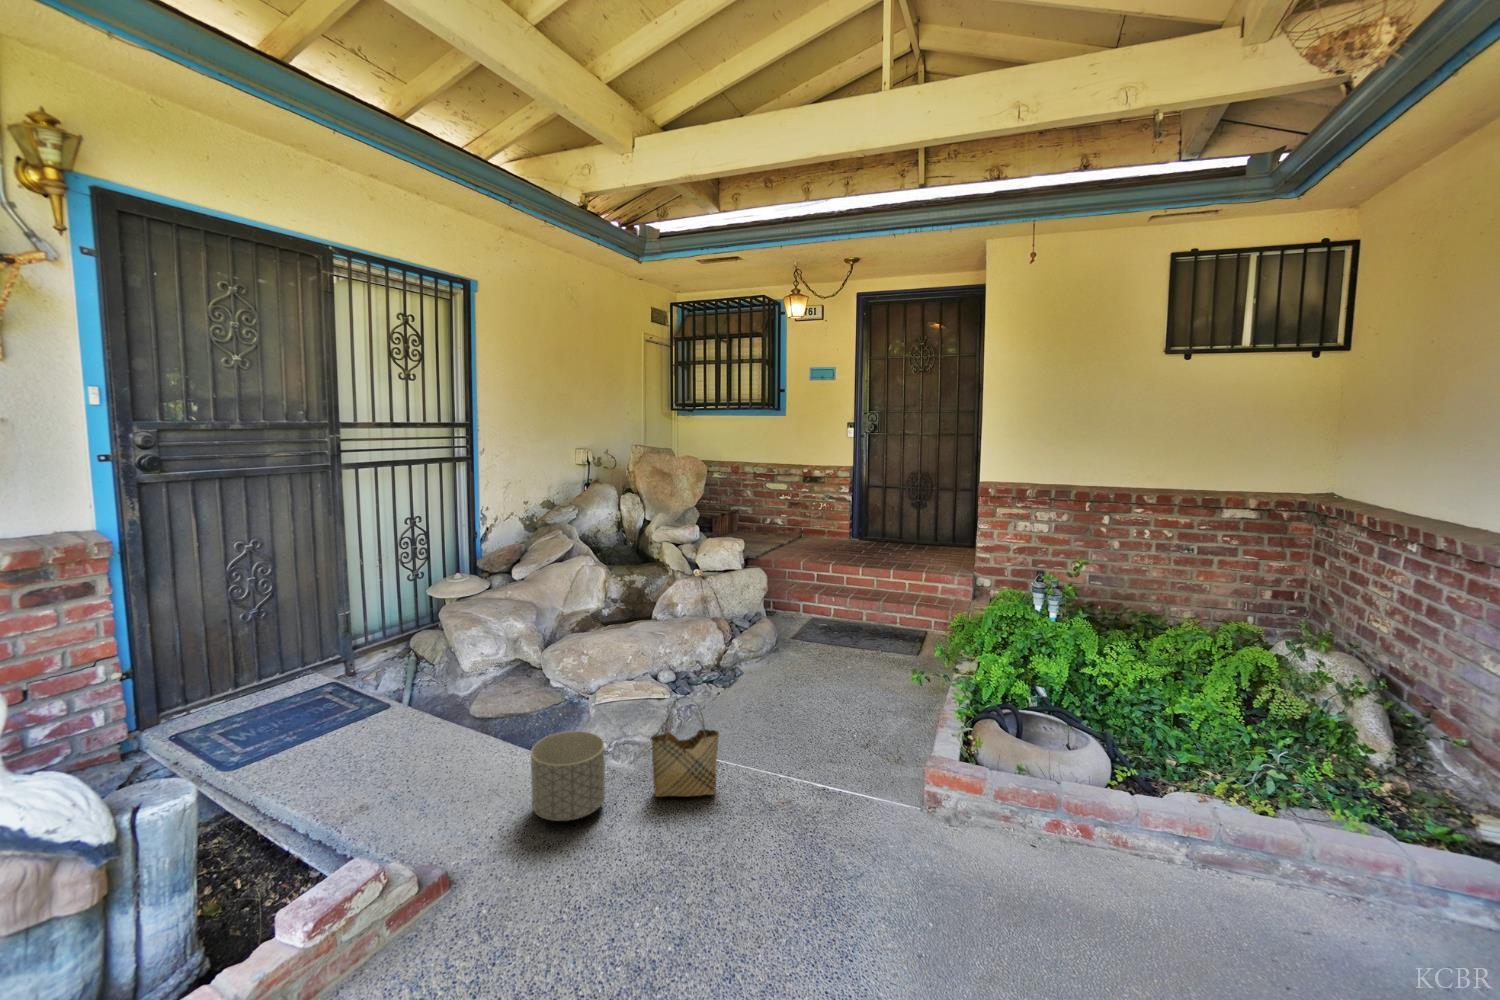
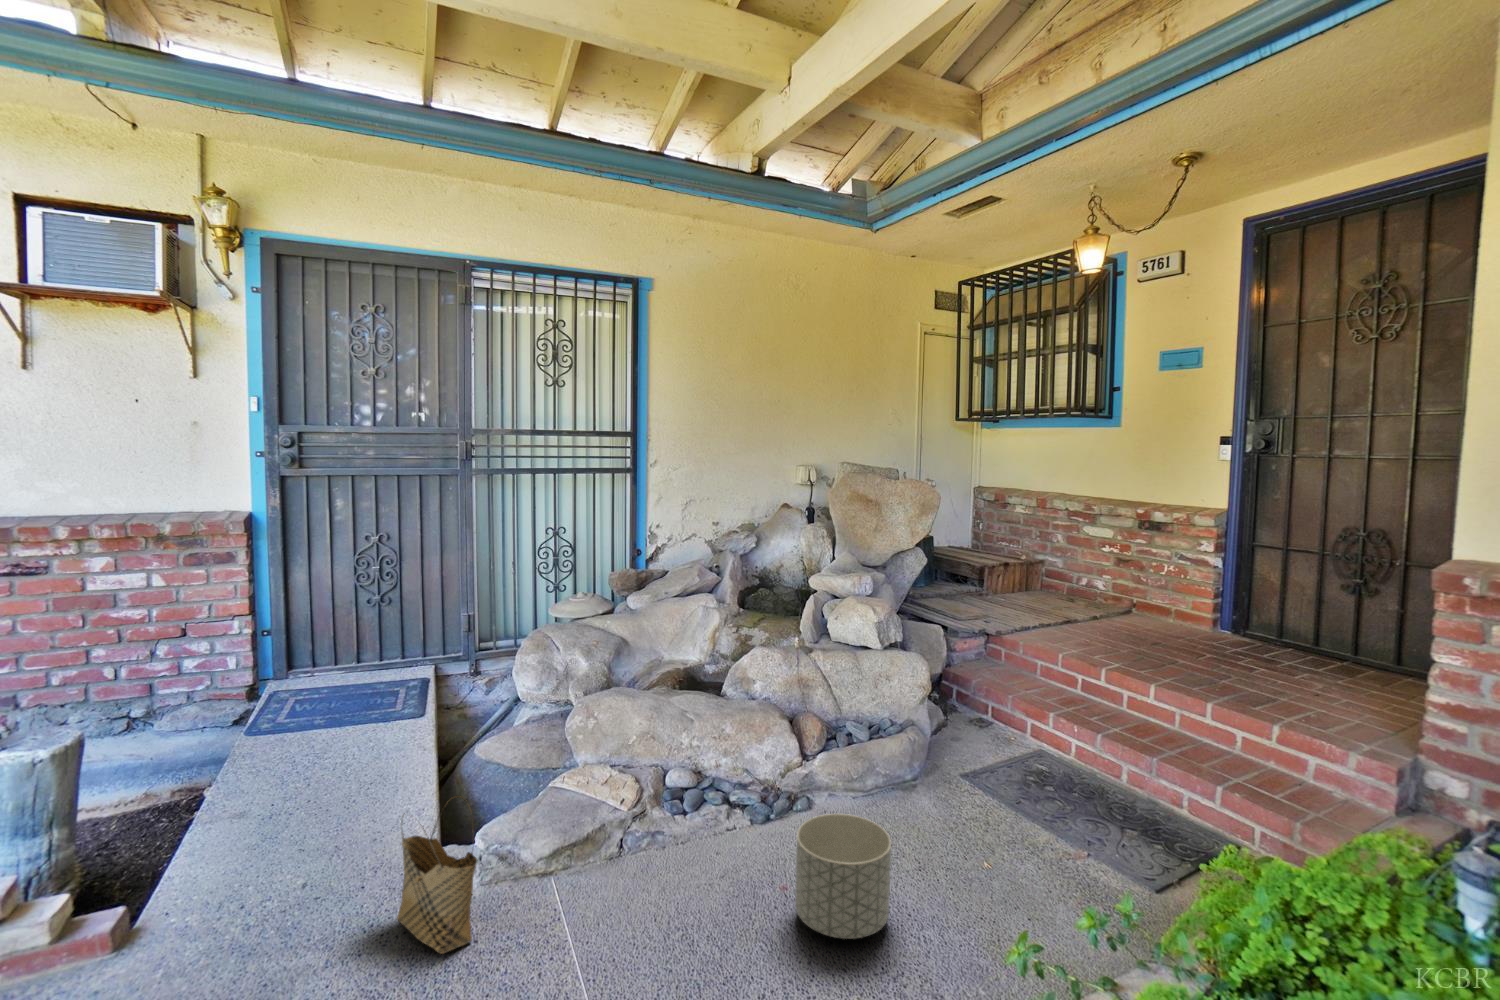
planter: present [531,731,605,821] -> present [795,814,891,939]

